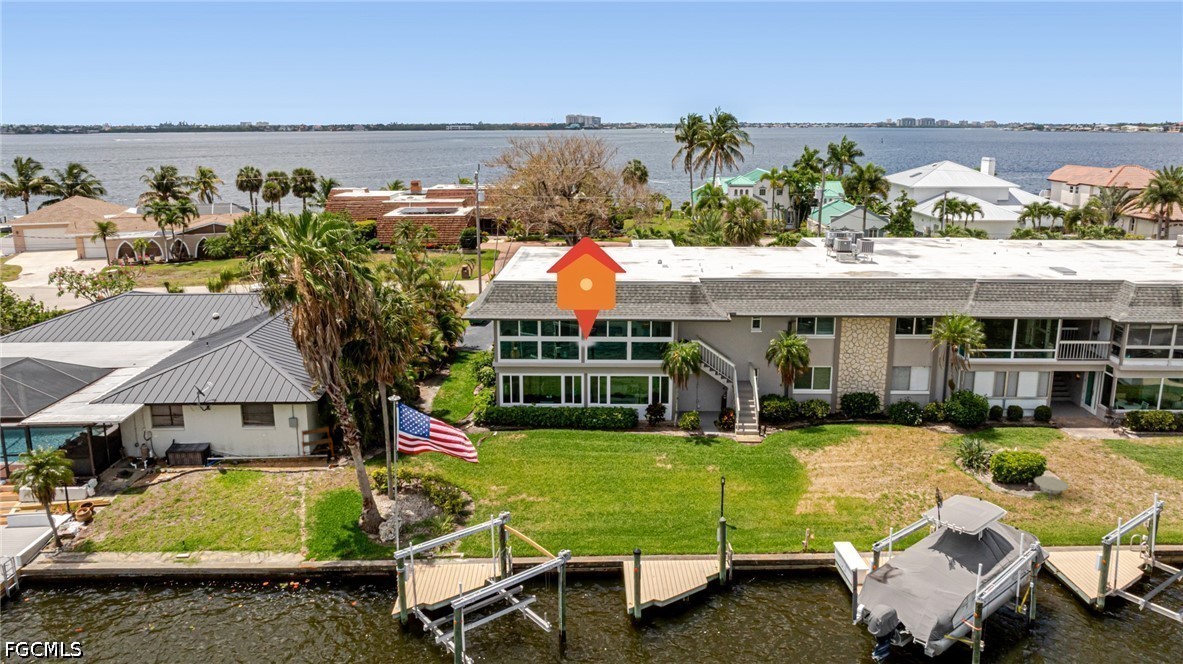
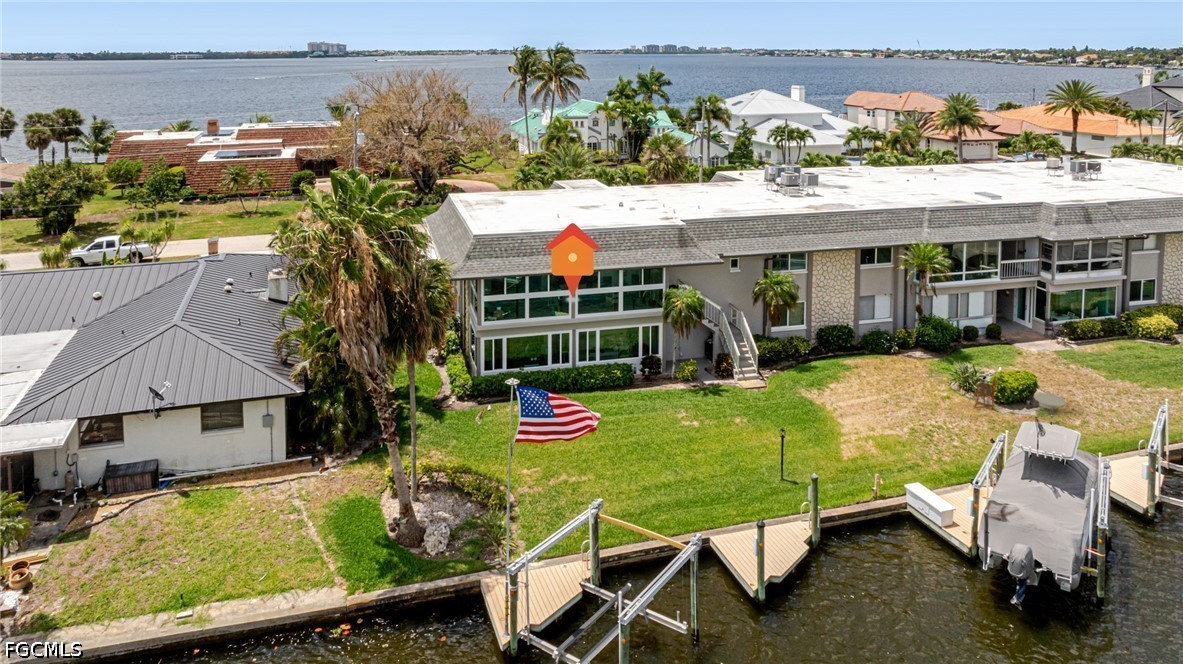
bench: present [302,427,333,460] -> present [975,376,997,409]

